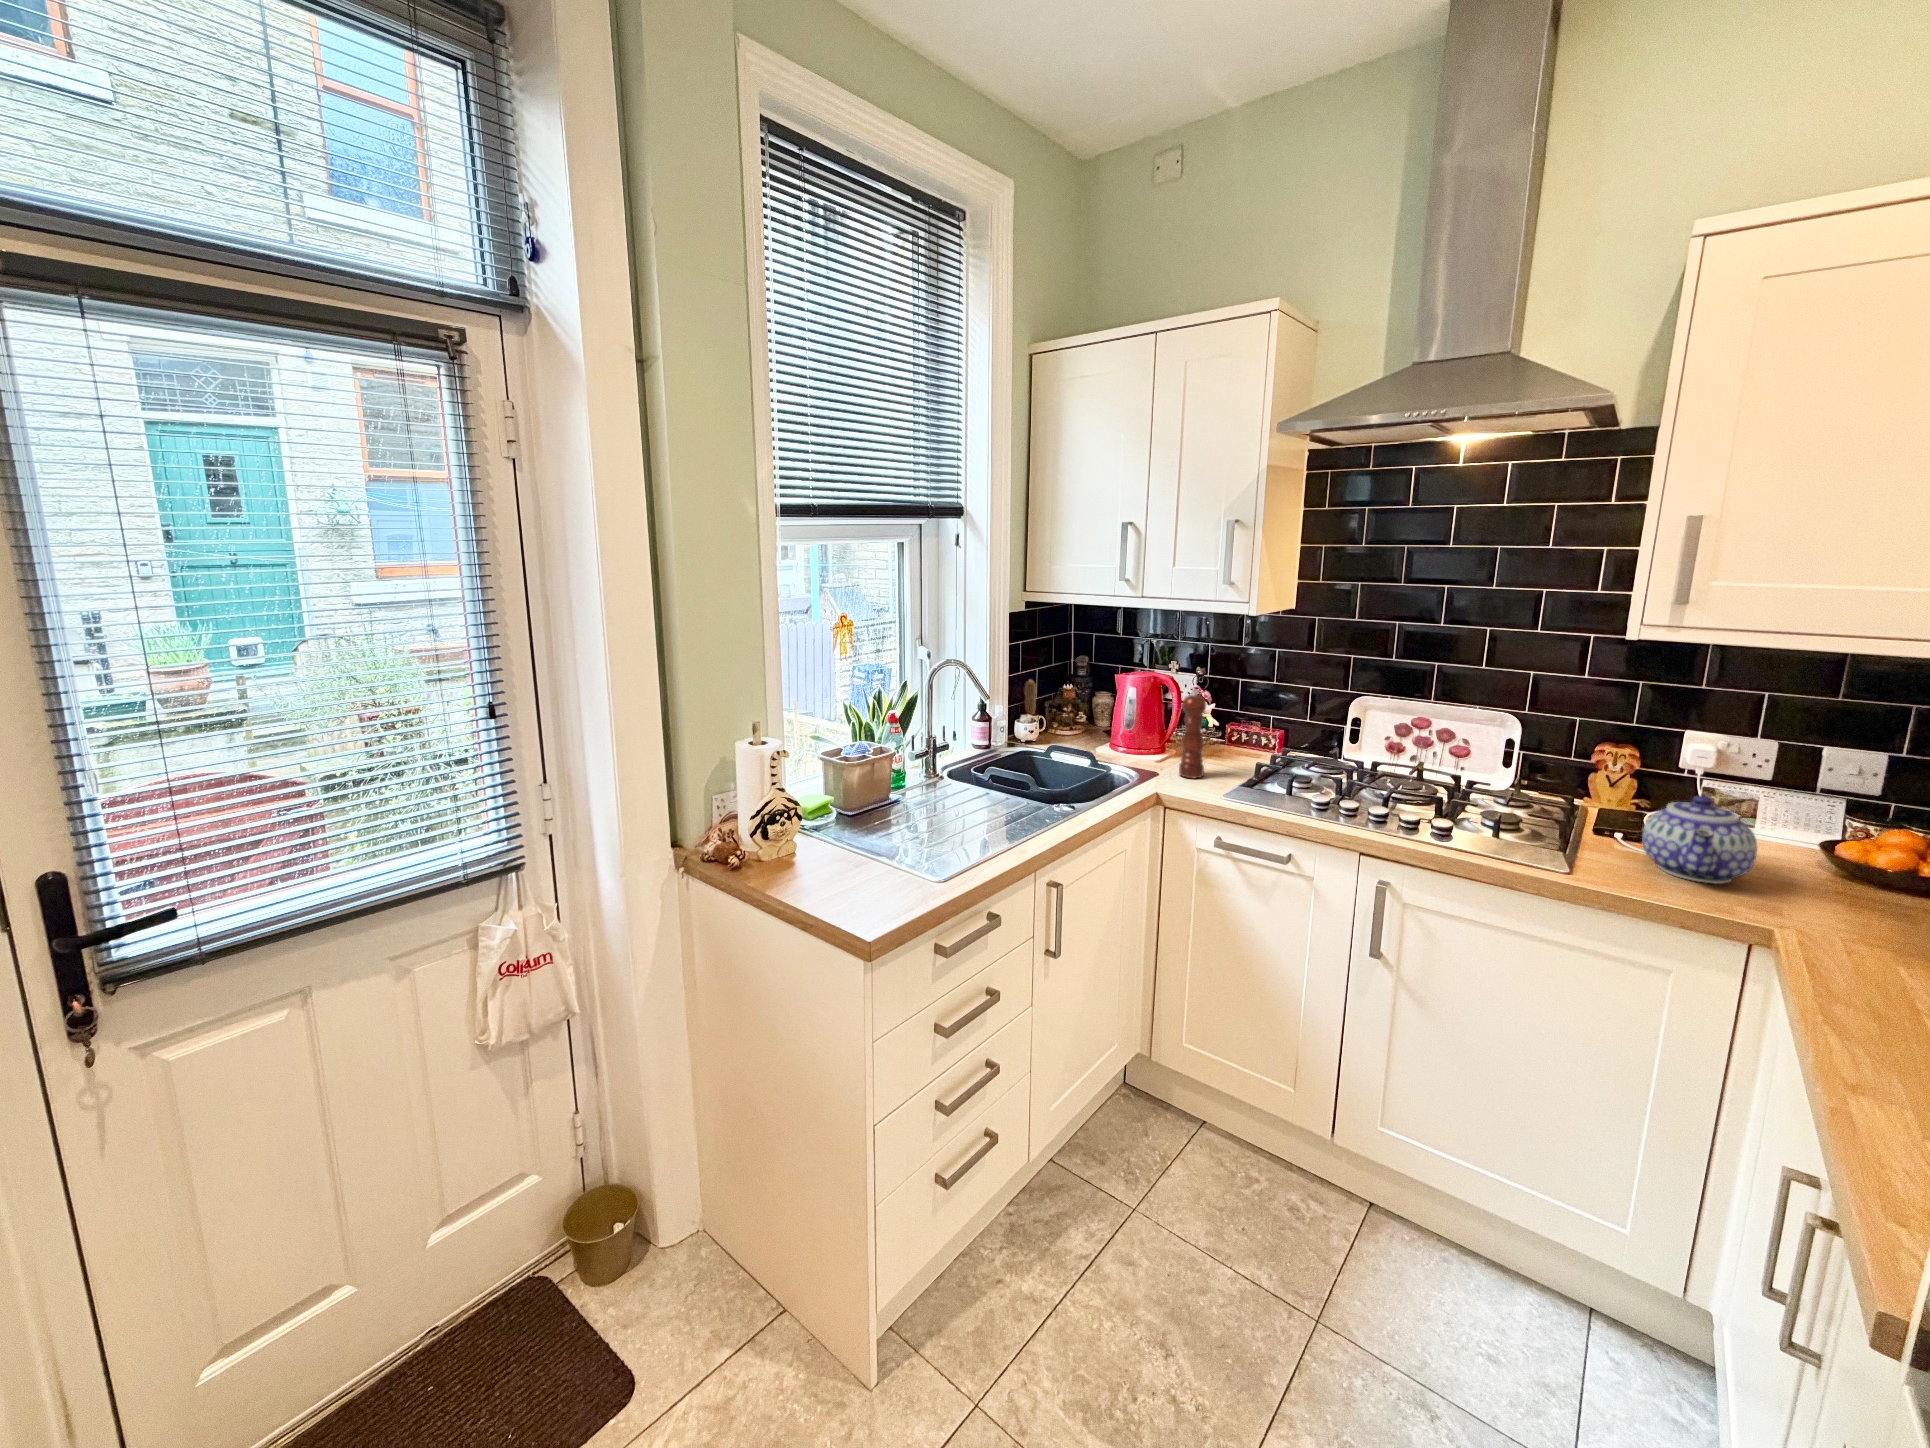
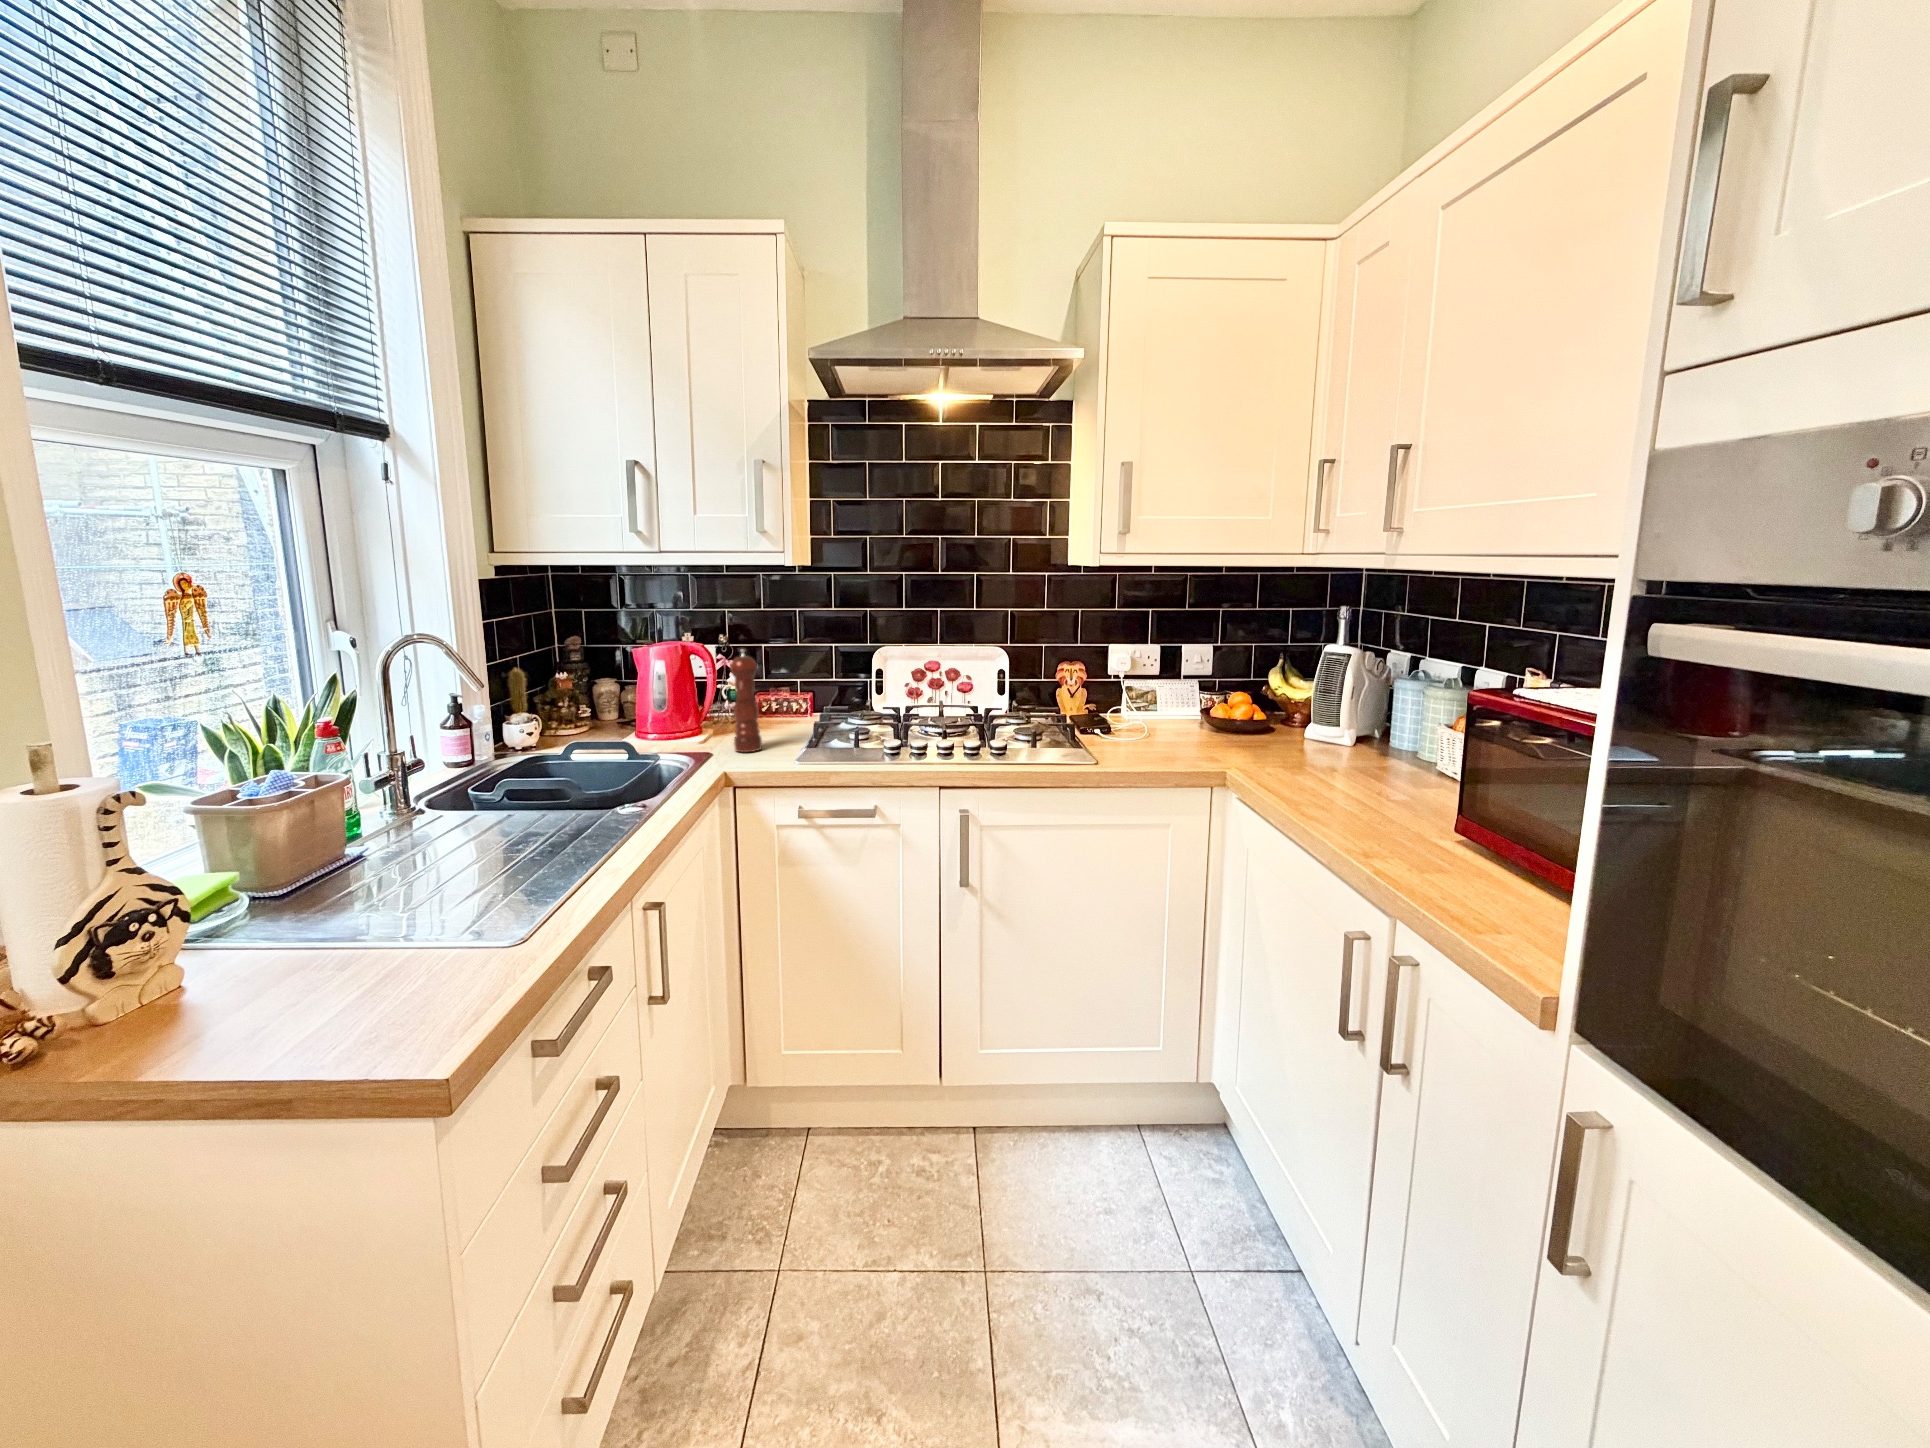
teapot: present [1642,796,1757,884] -> none [1122,683,1189,751]

